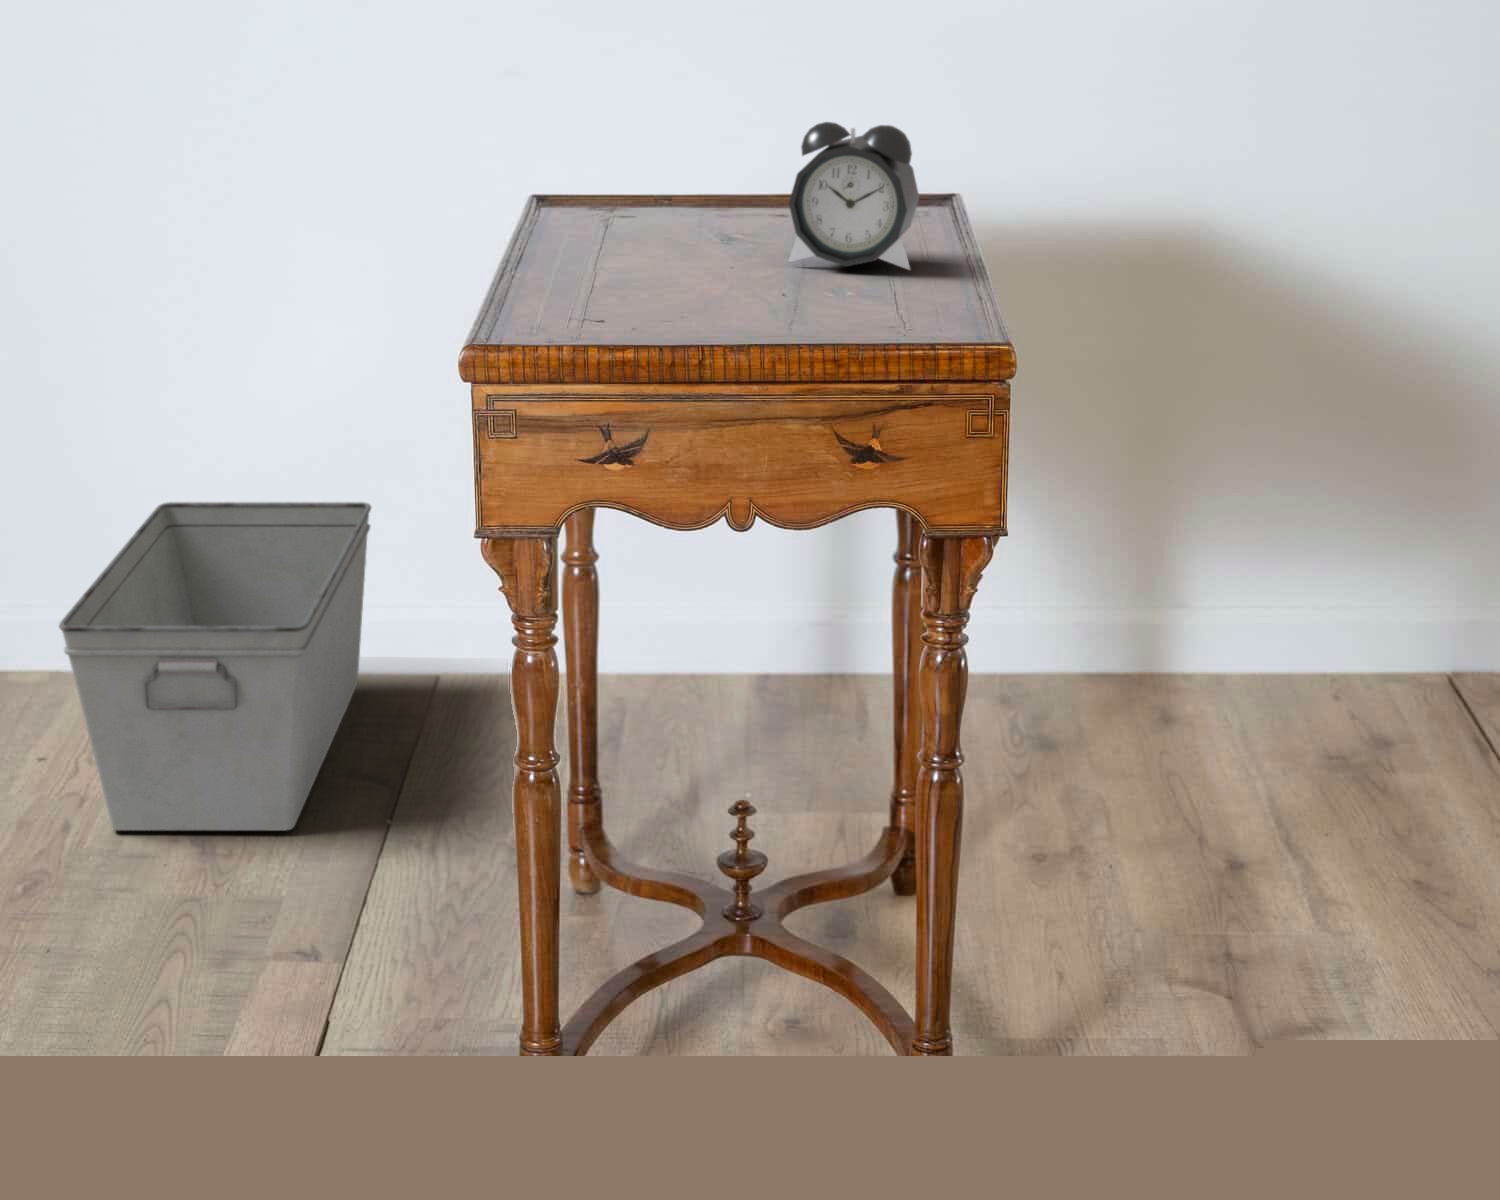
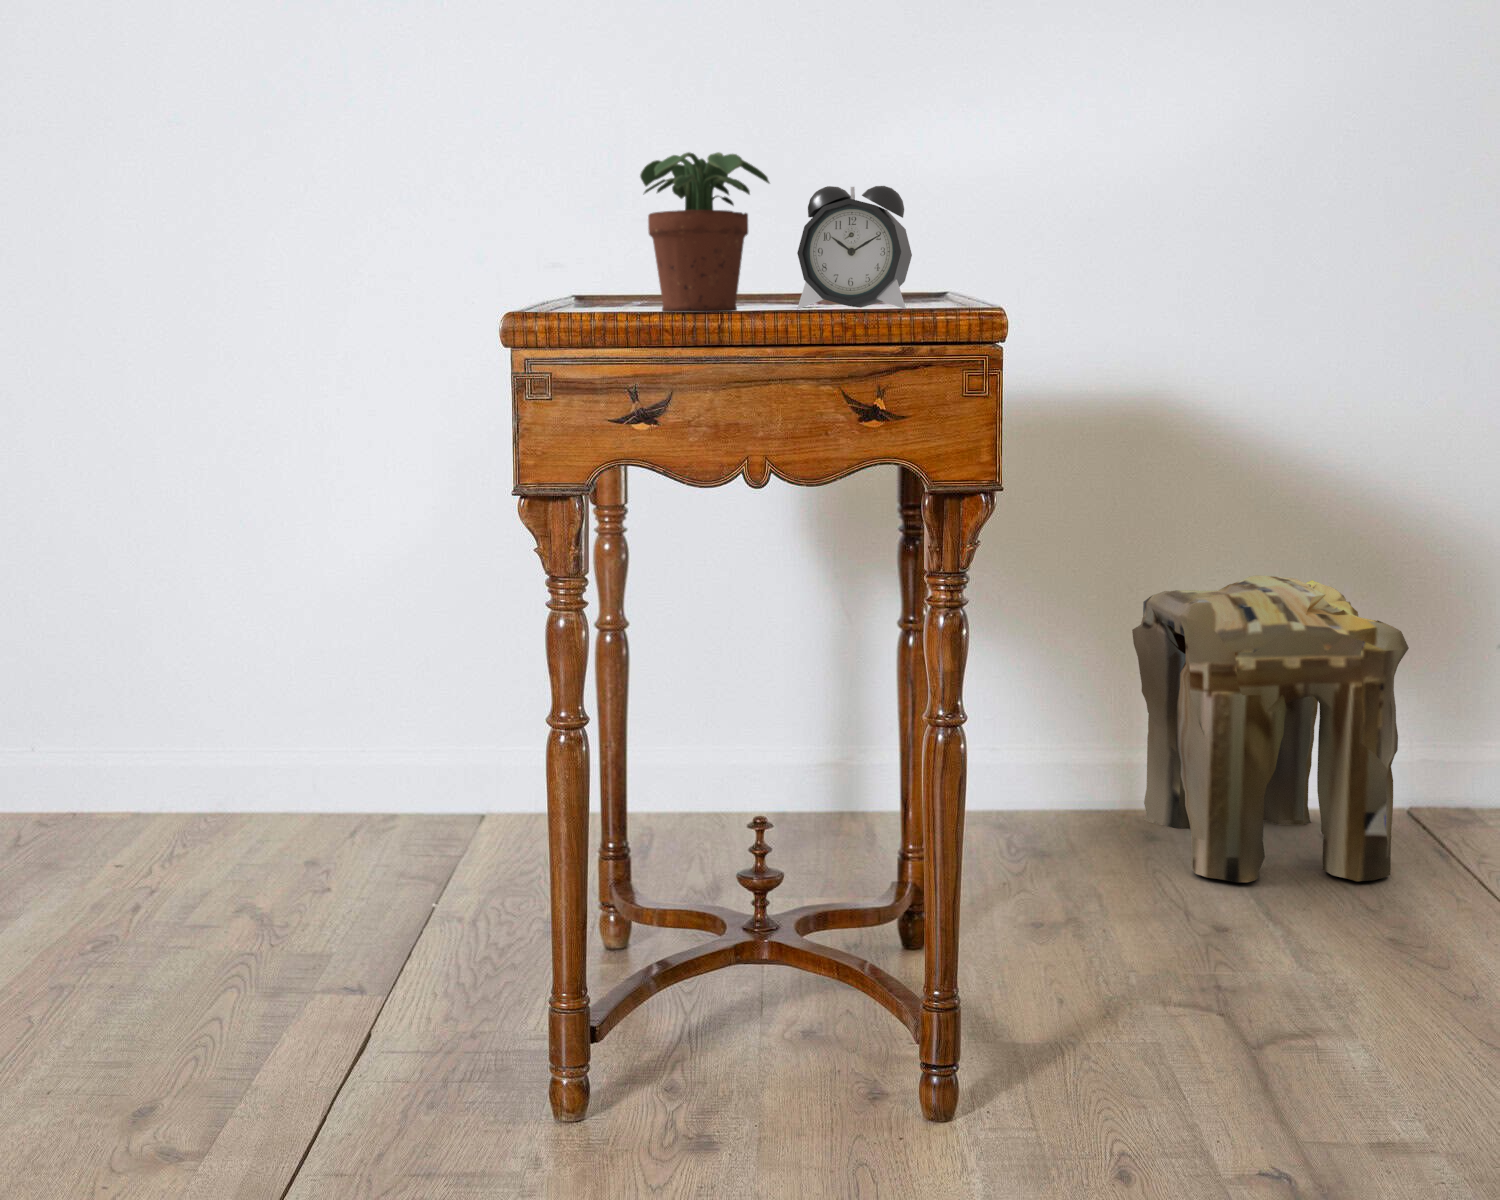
potted plant: none [608,48,759,237] -> present [640,152,770,313]
stool: none [1158,442,1459,799] -> present [1132,575,1409,882]
storage bin: present [59,502,371,830] -> none [140,651,429,910]

